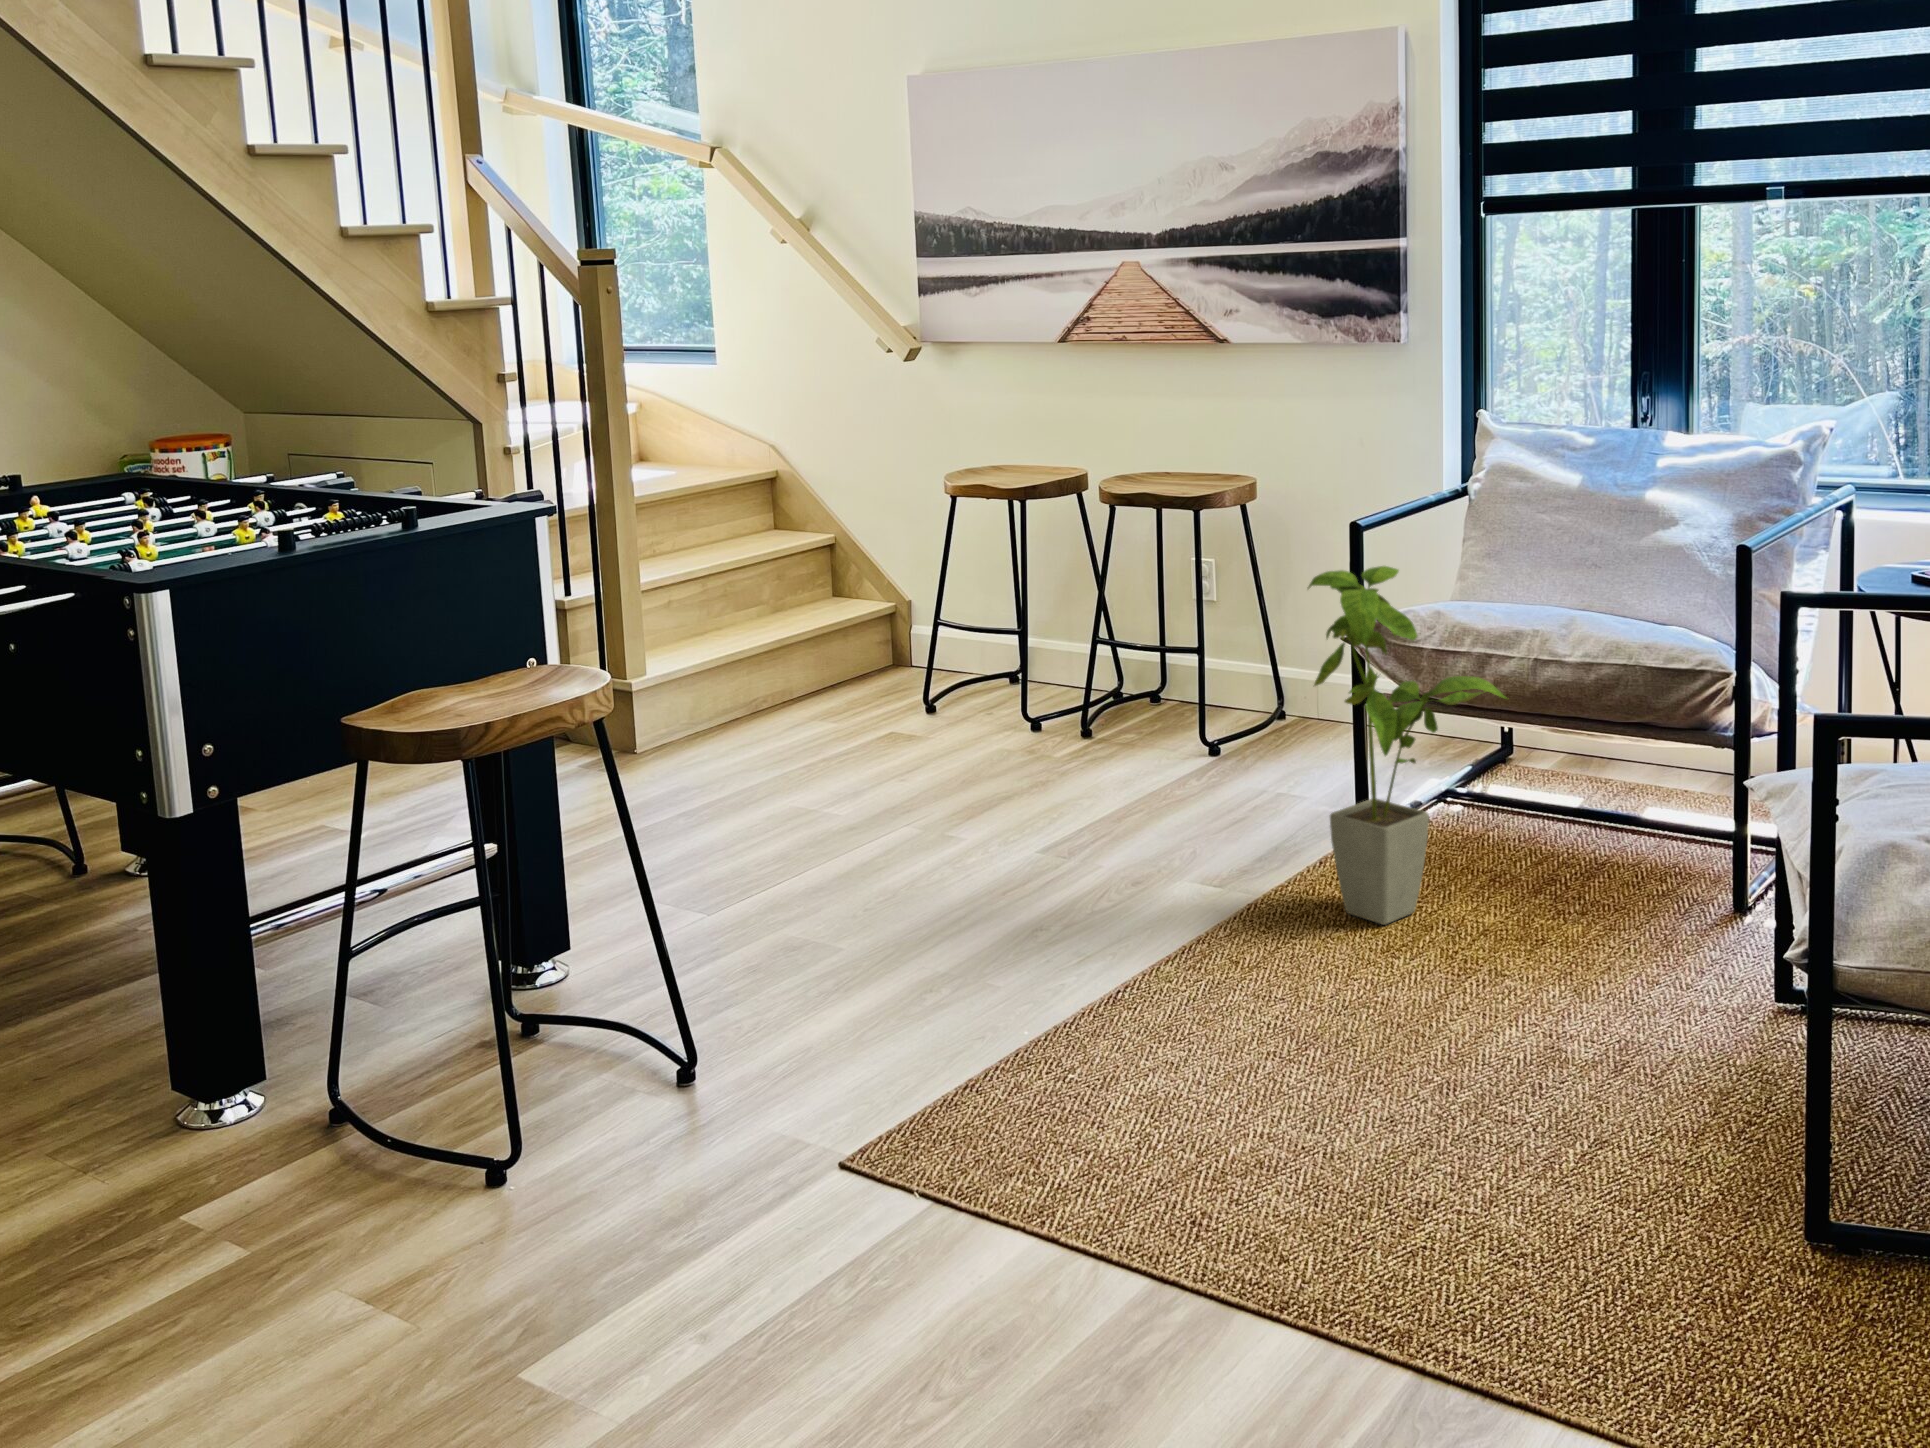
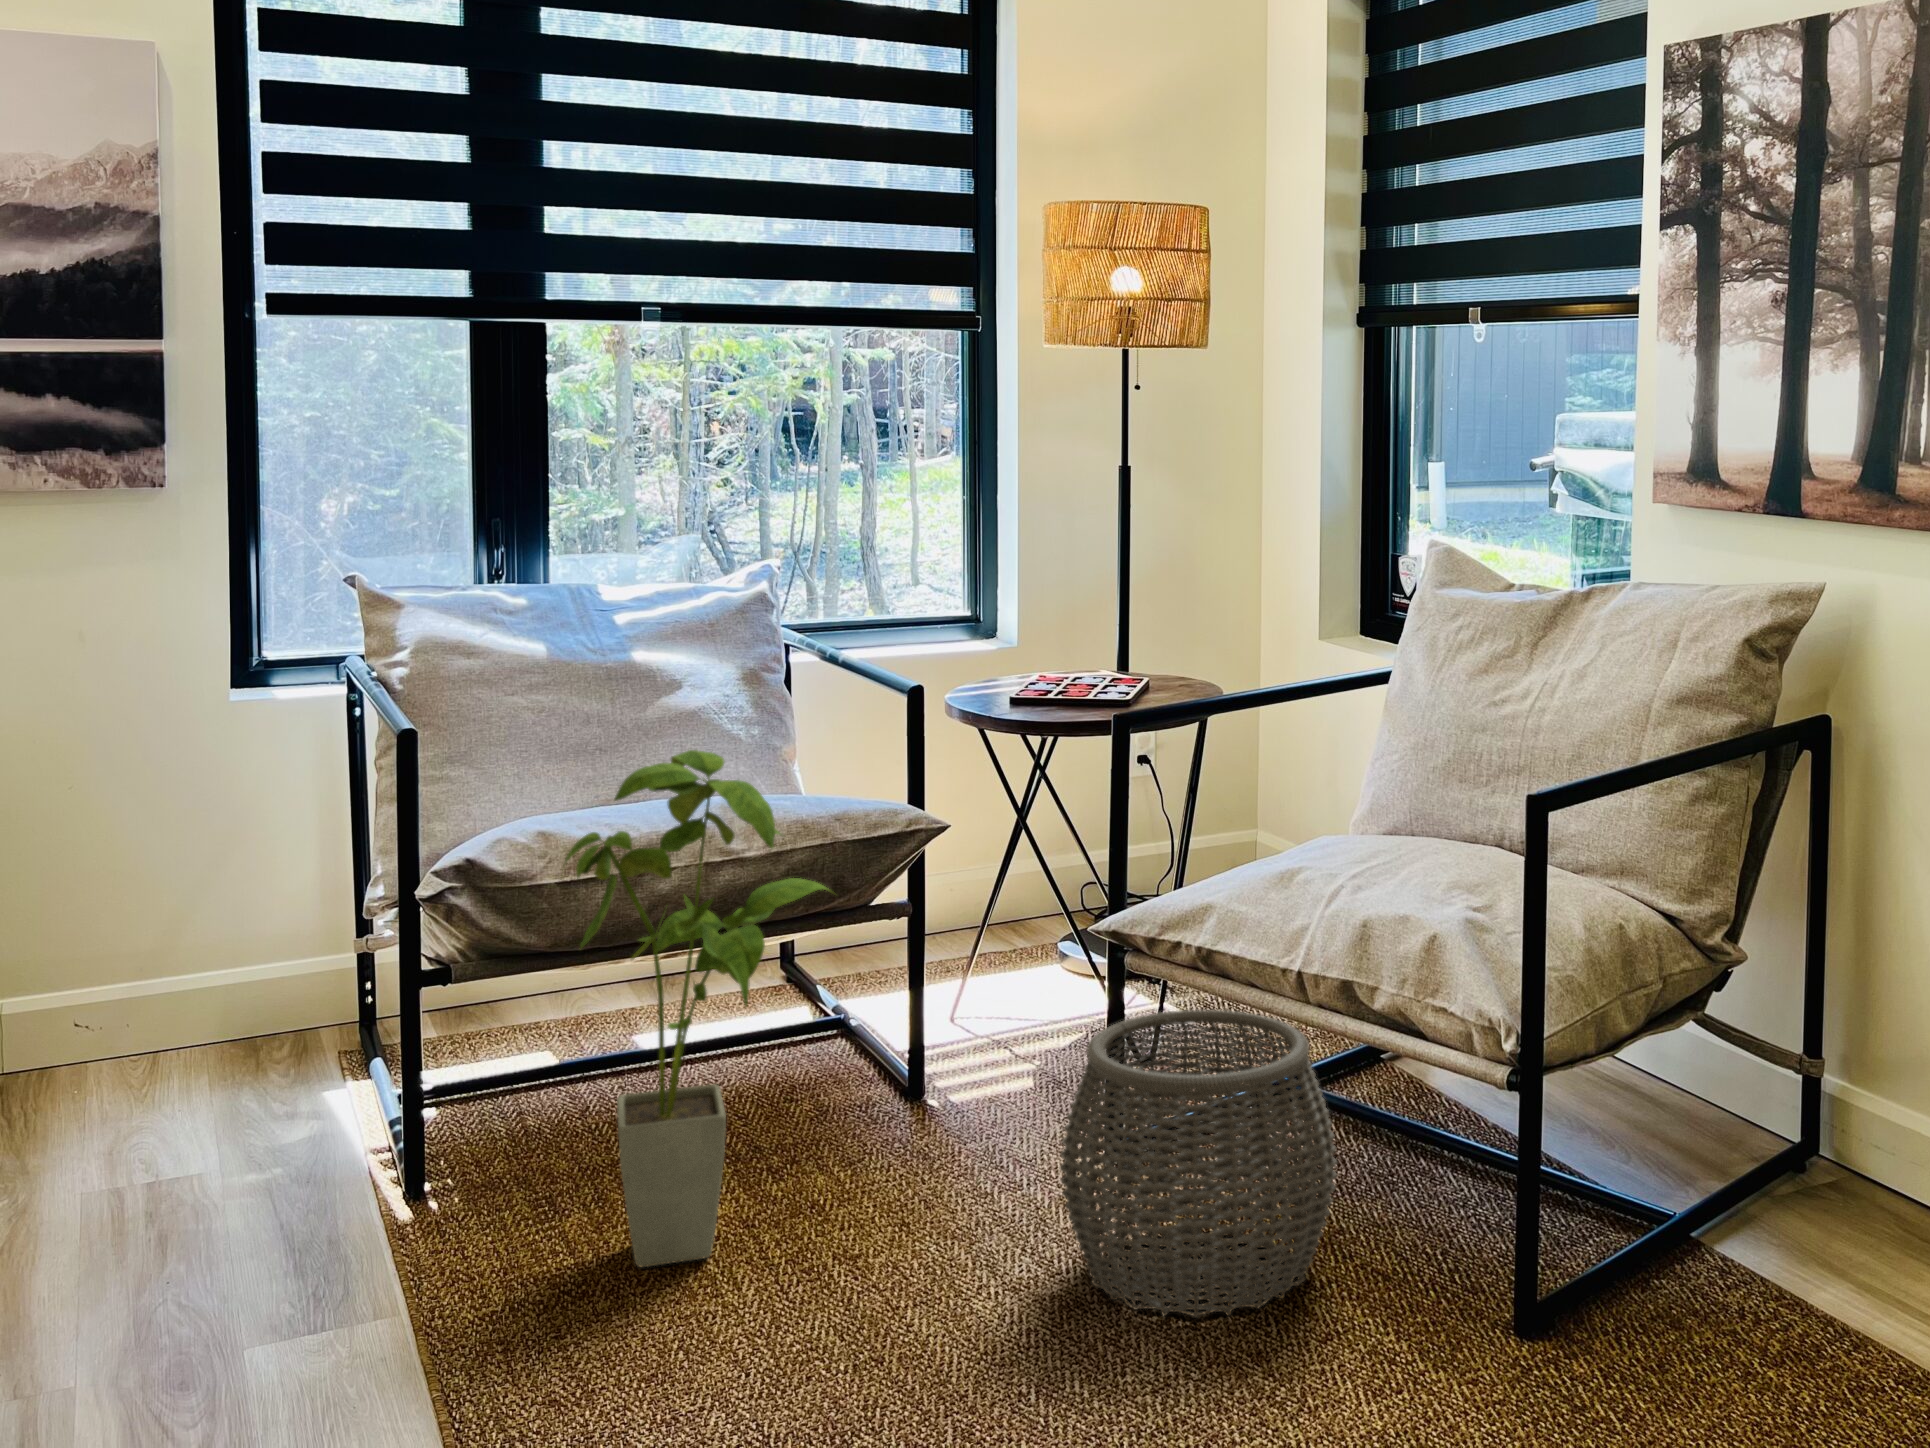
woven basket: none [1466,853,1712,1115] -> present [1060,1009,1337,1318]

